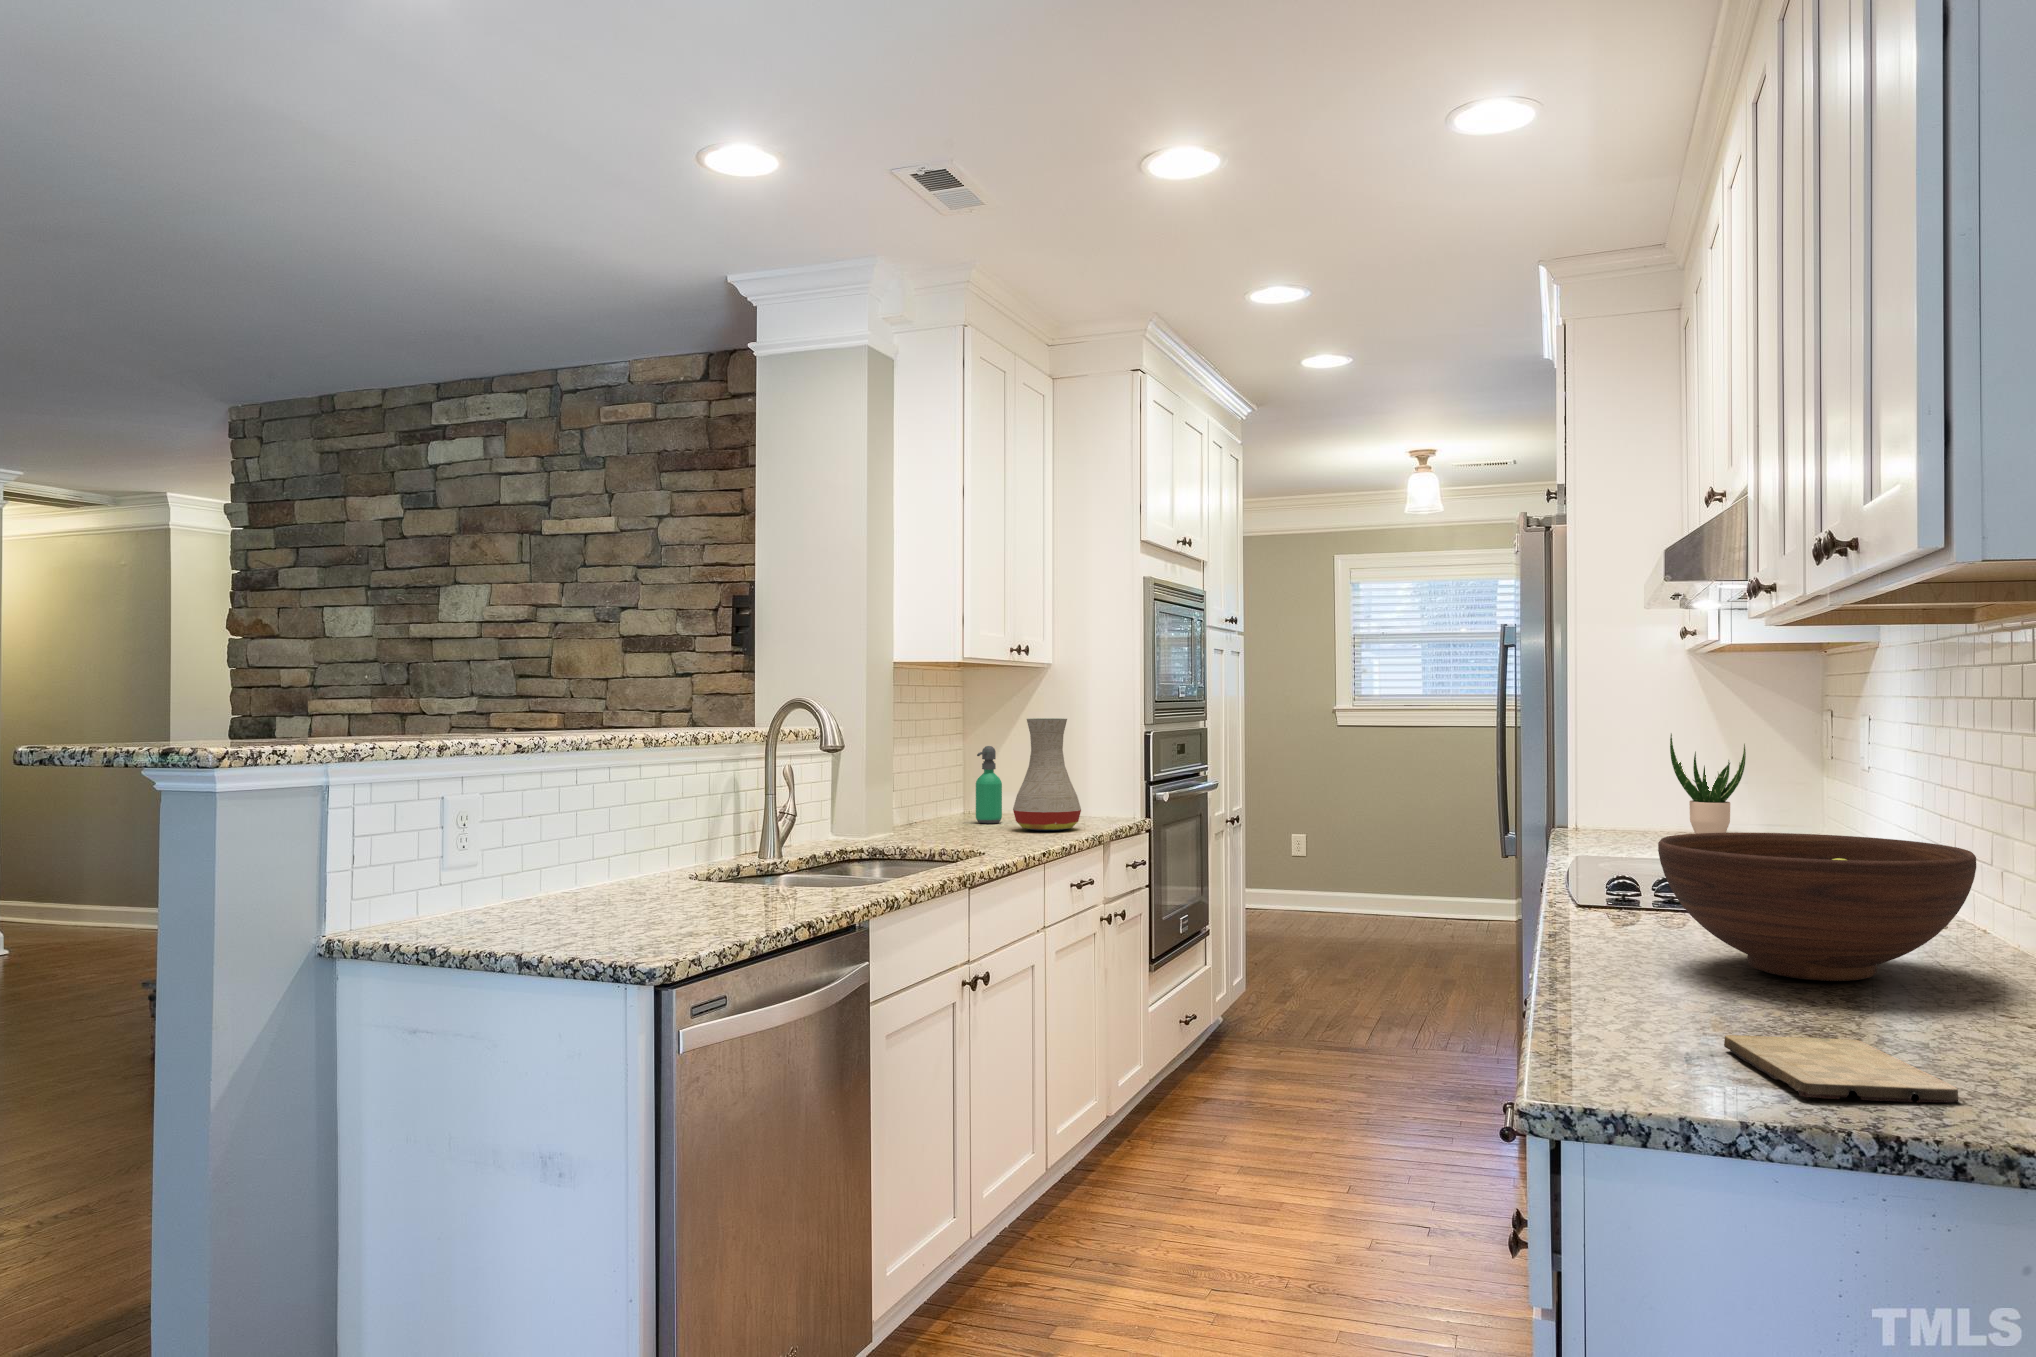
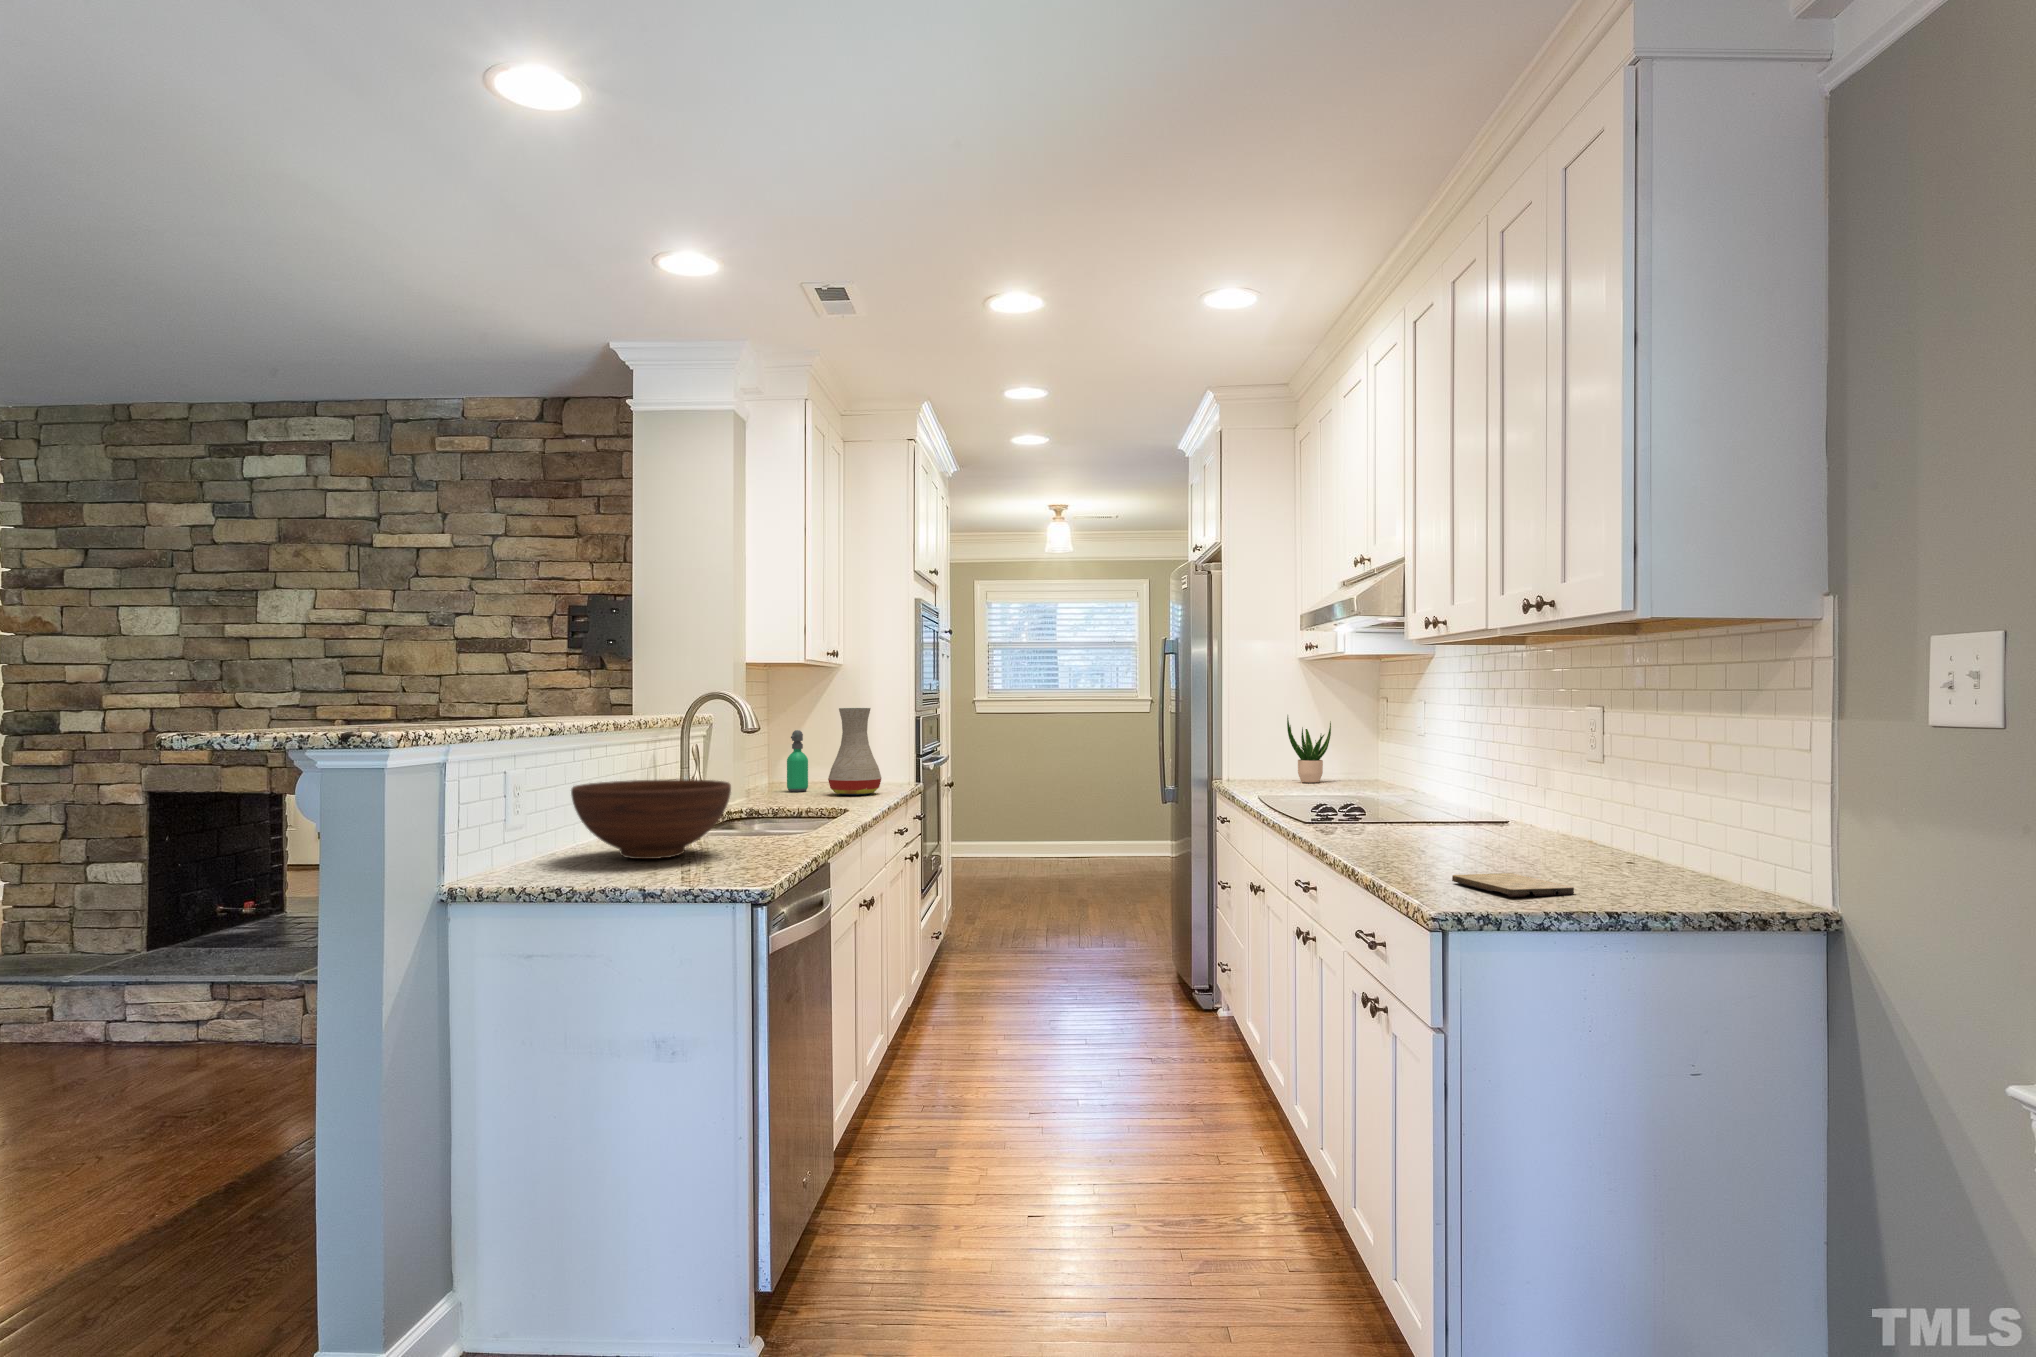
fruit bowl: present [1658,833,1976,981] -> present [571,779,731,859]

